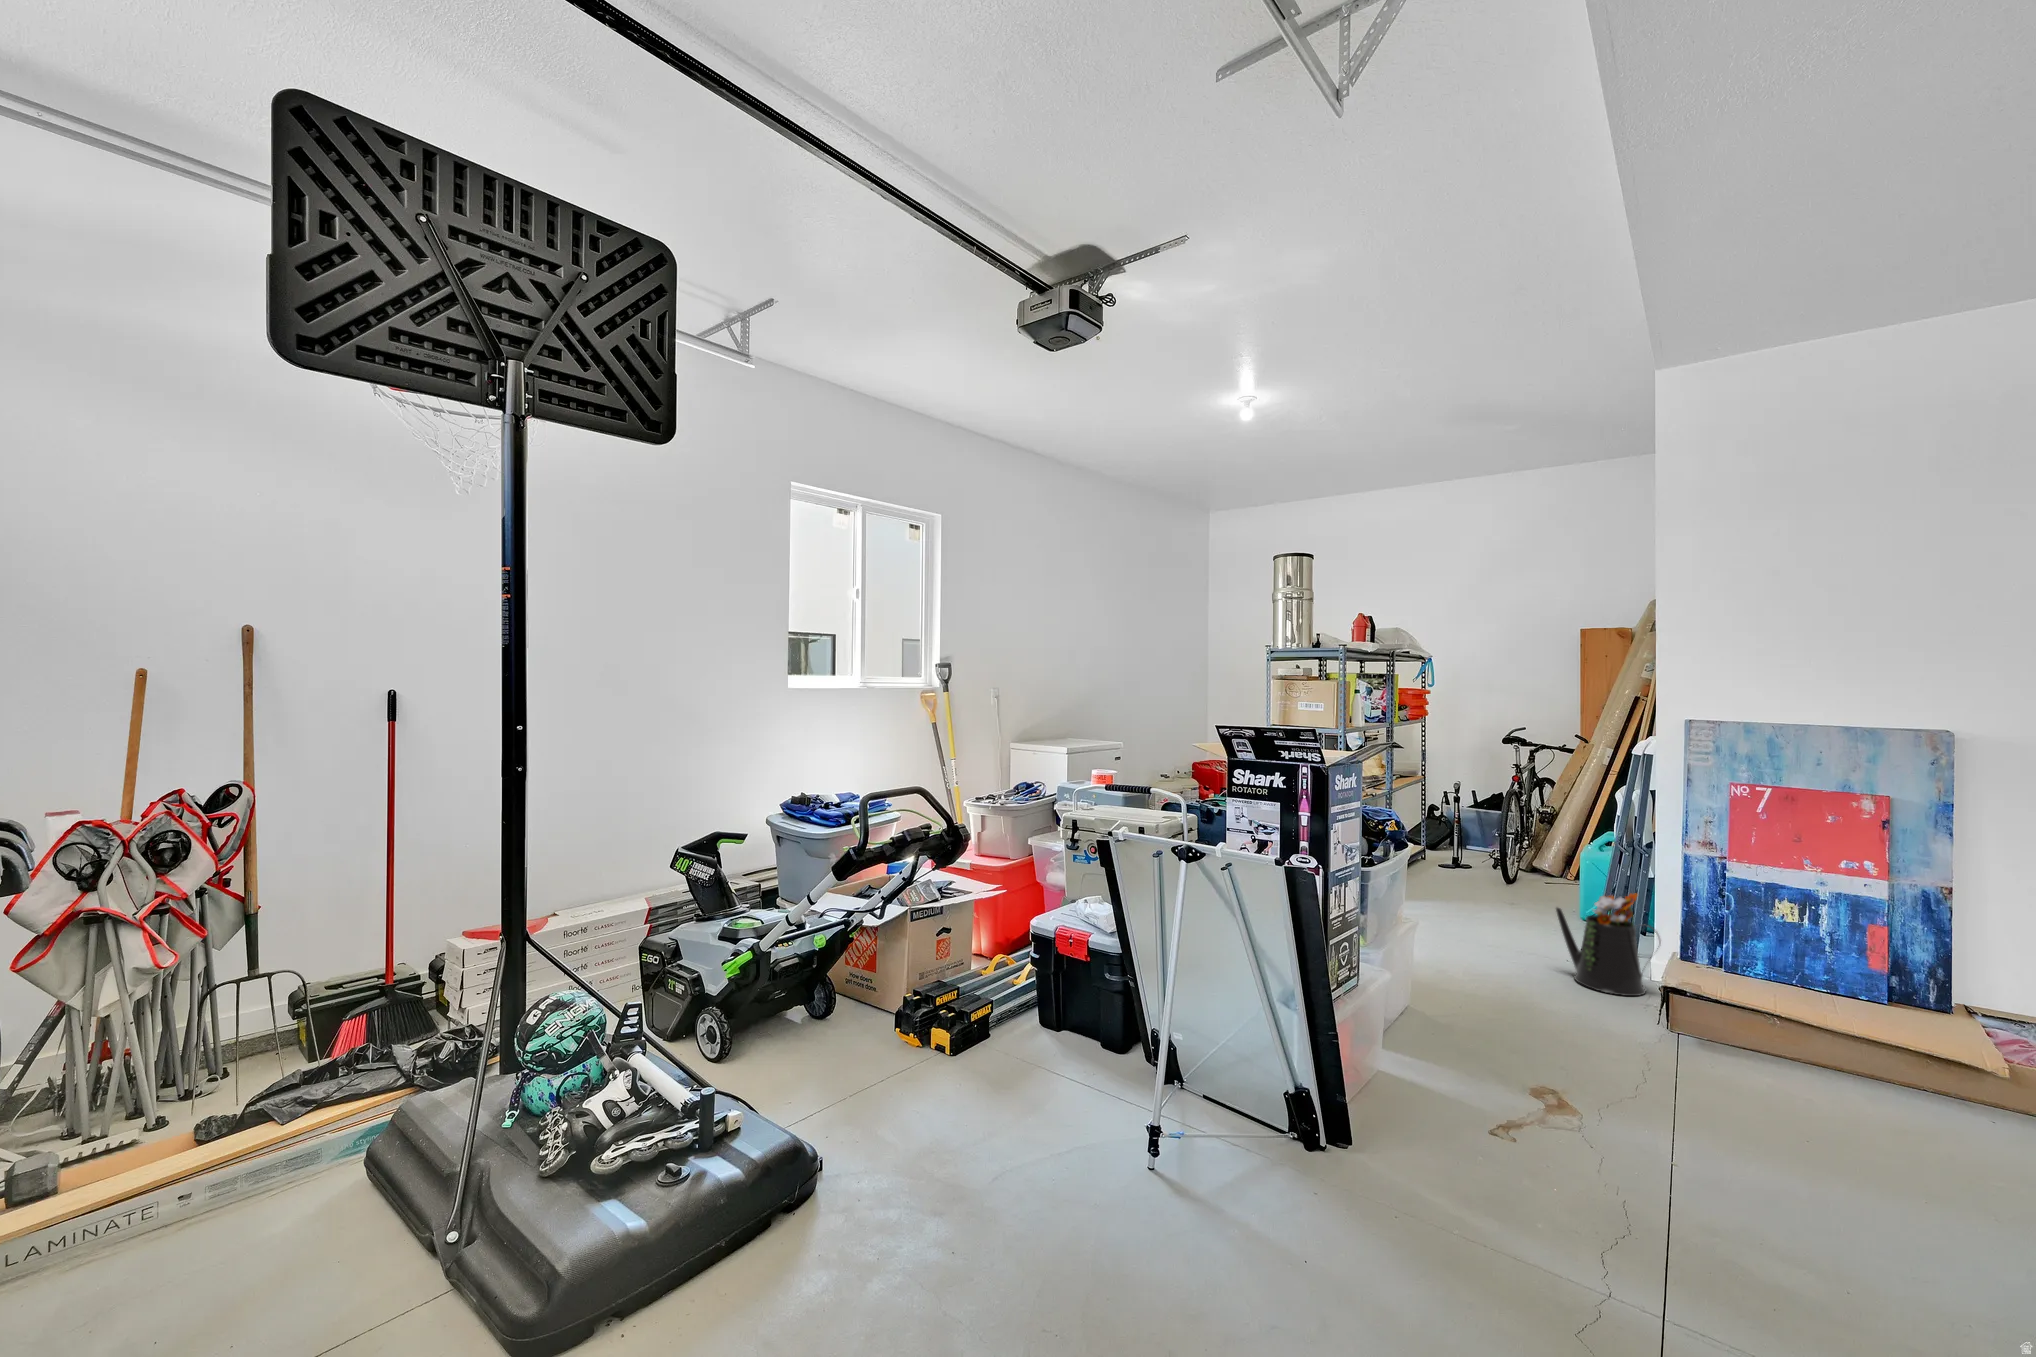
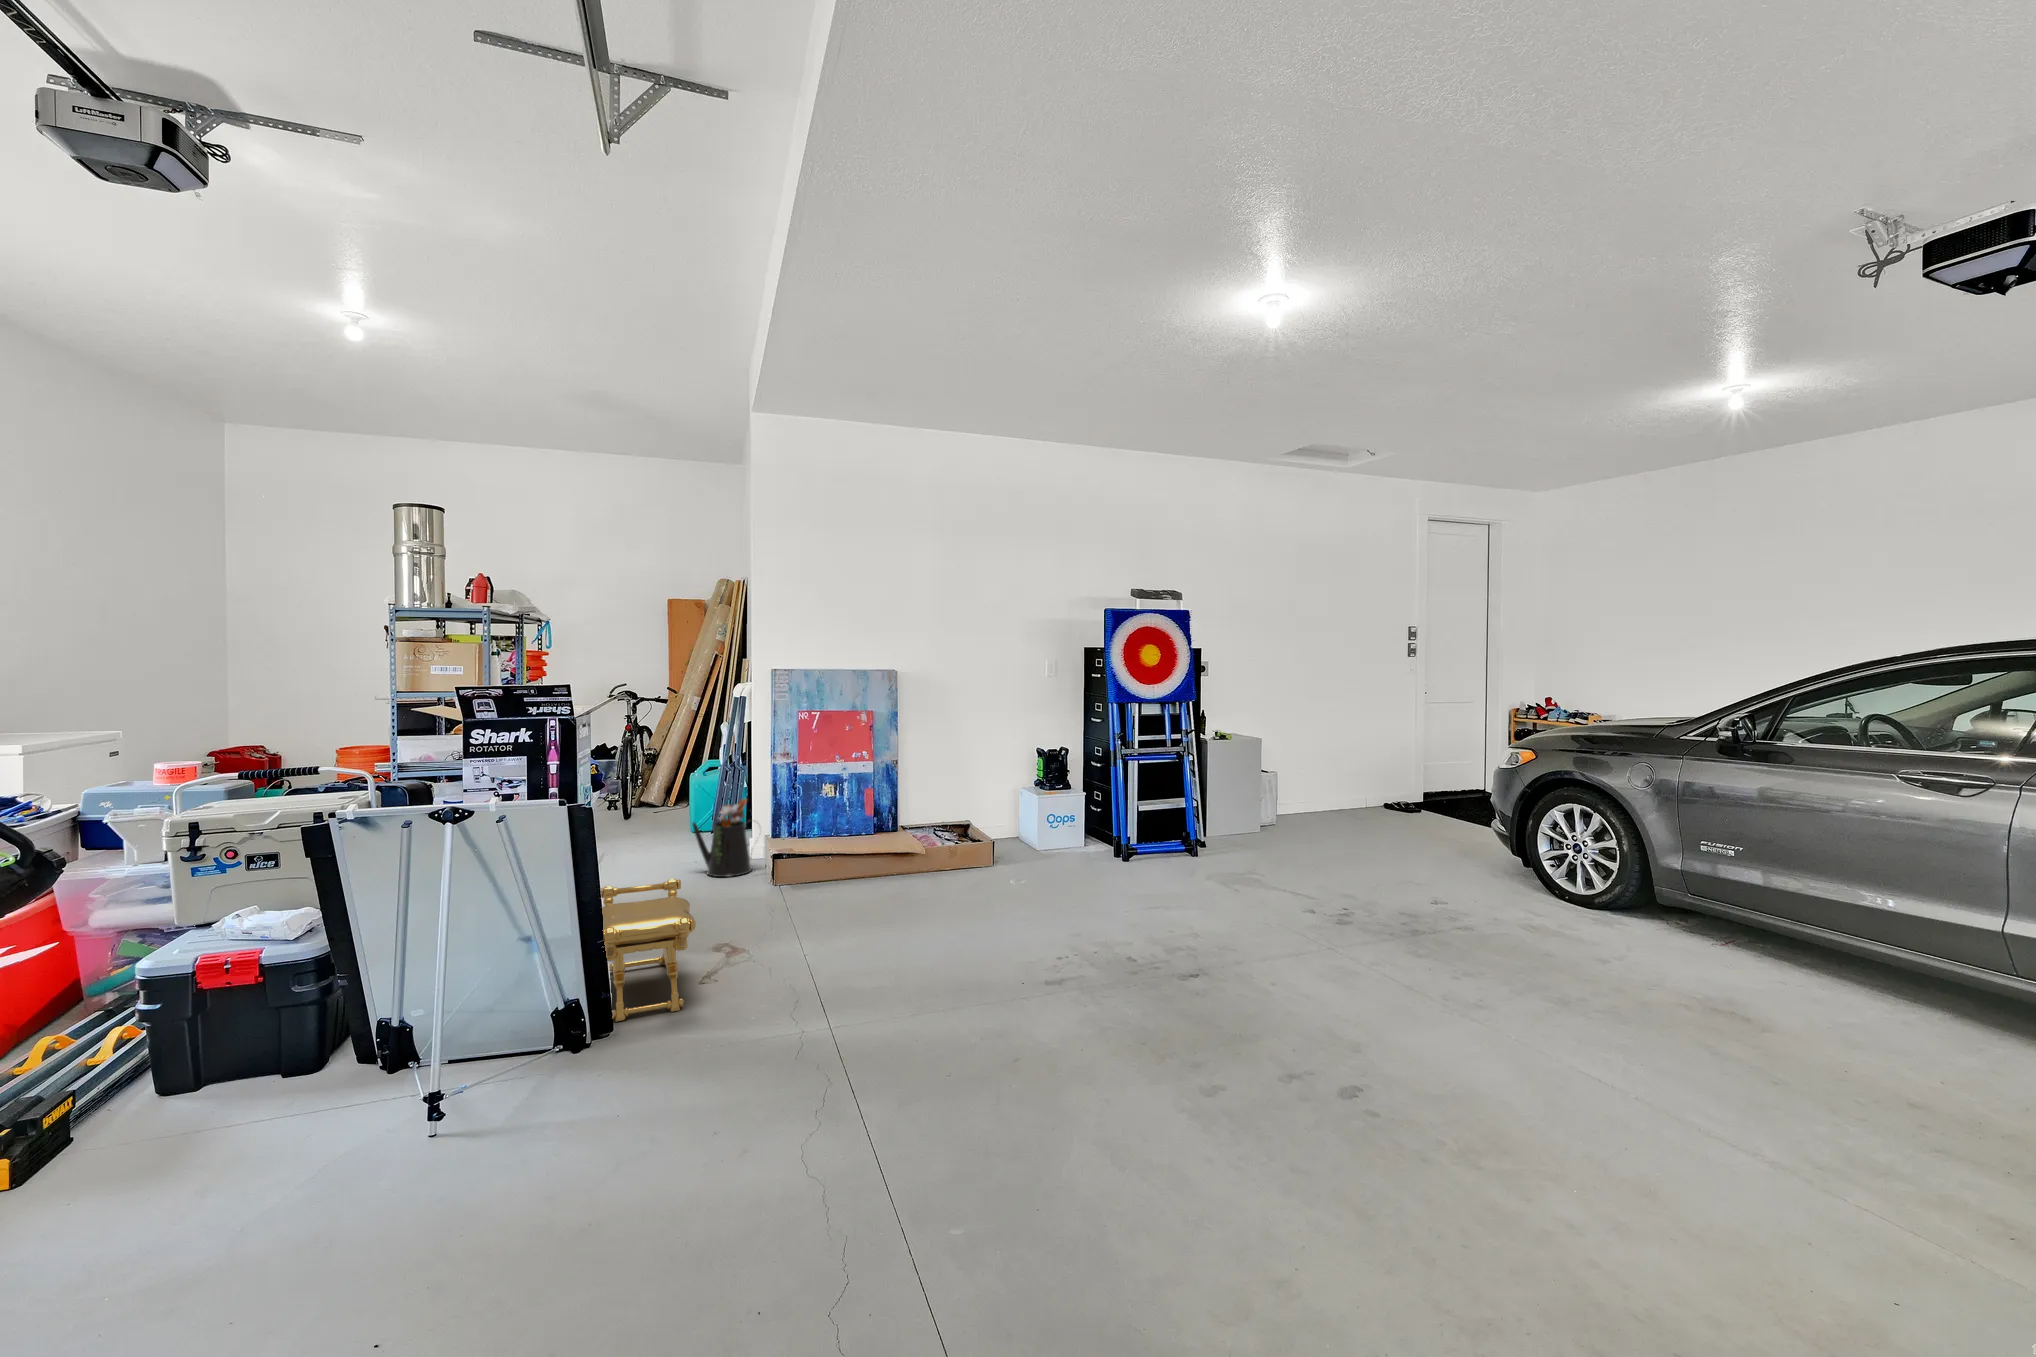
stool: none [1352,965,1494,1165] -> present [601,879,696,1022]

